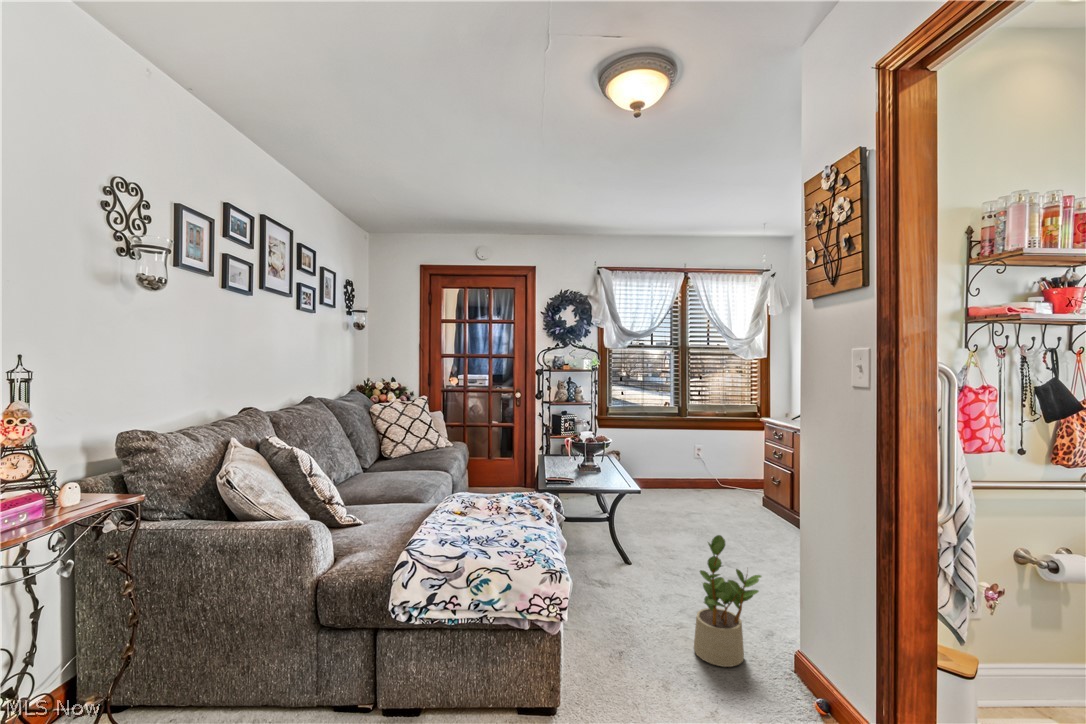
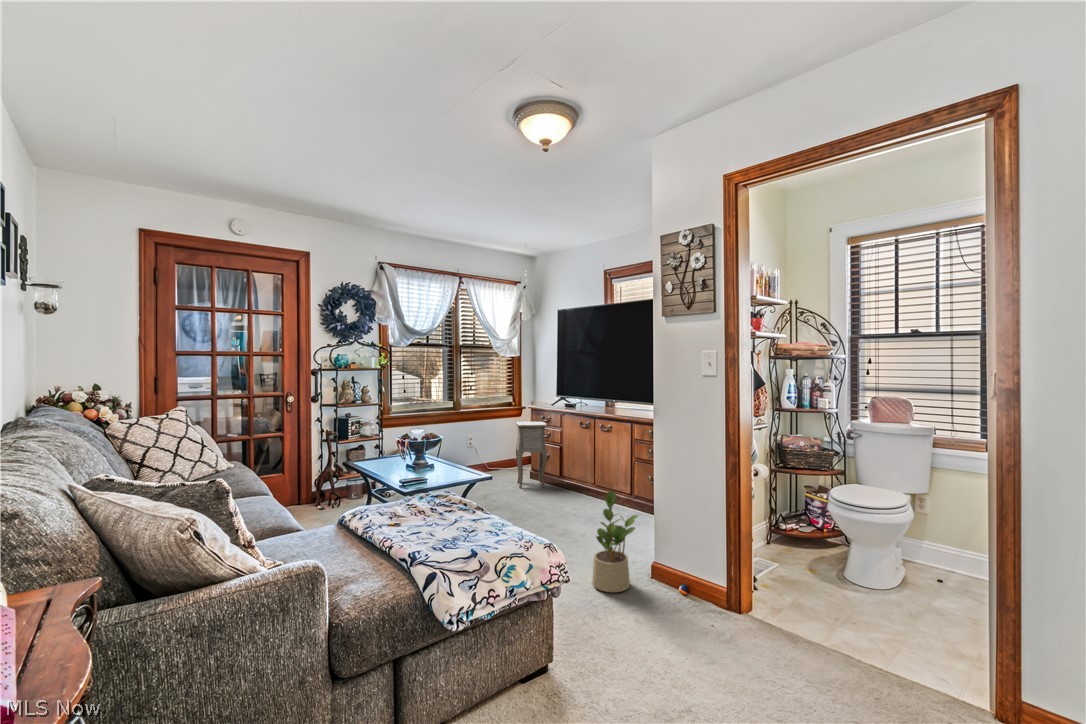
side table: none [729,437,772,520] -> present [516,422,547,488]

